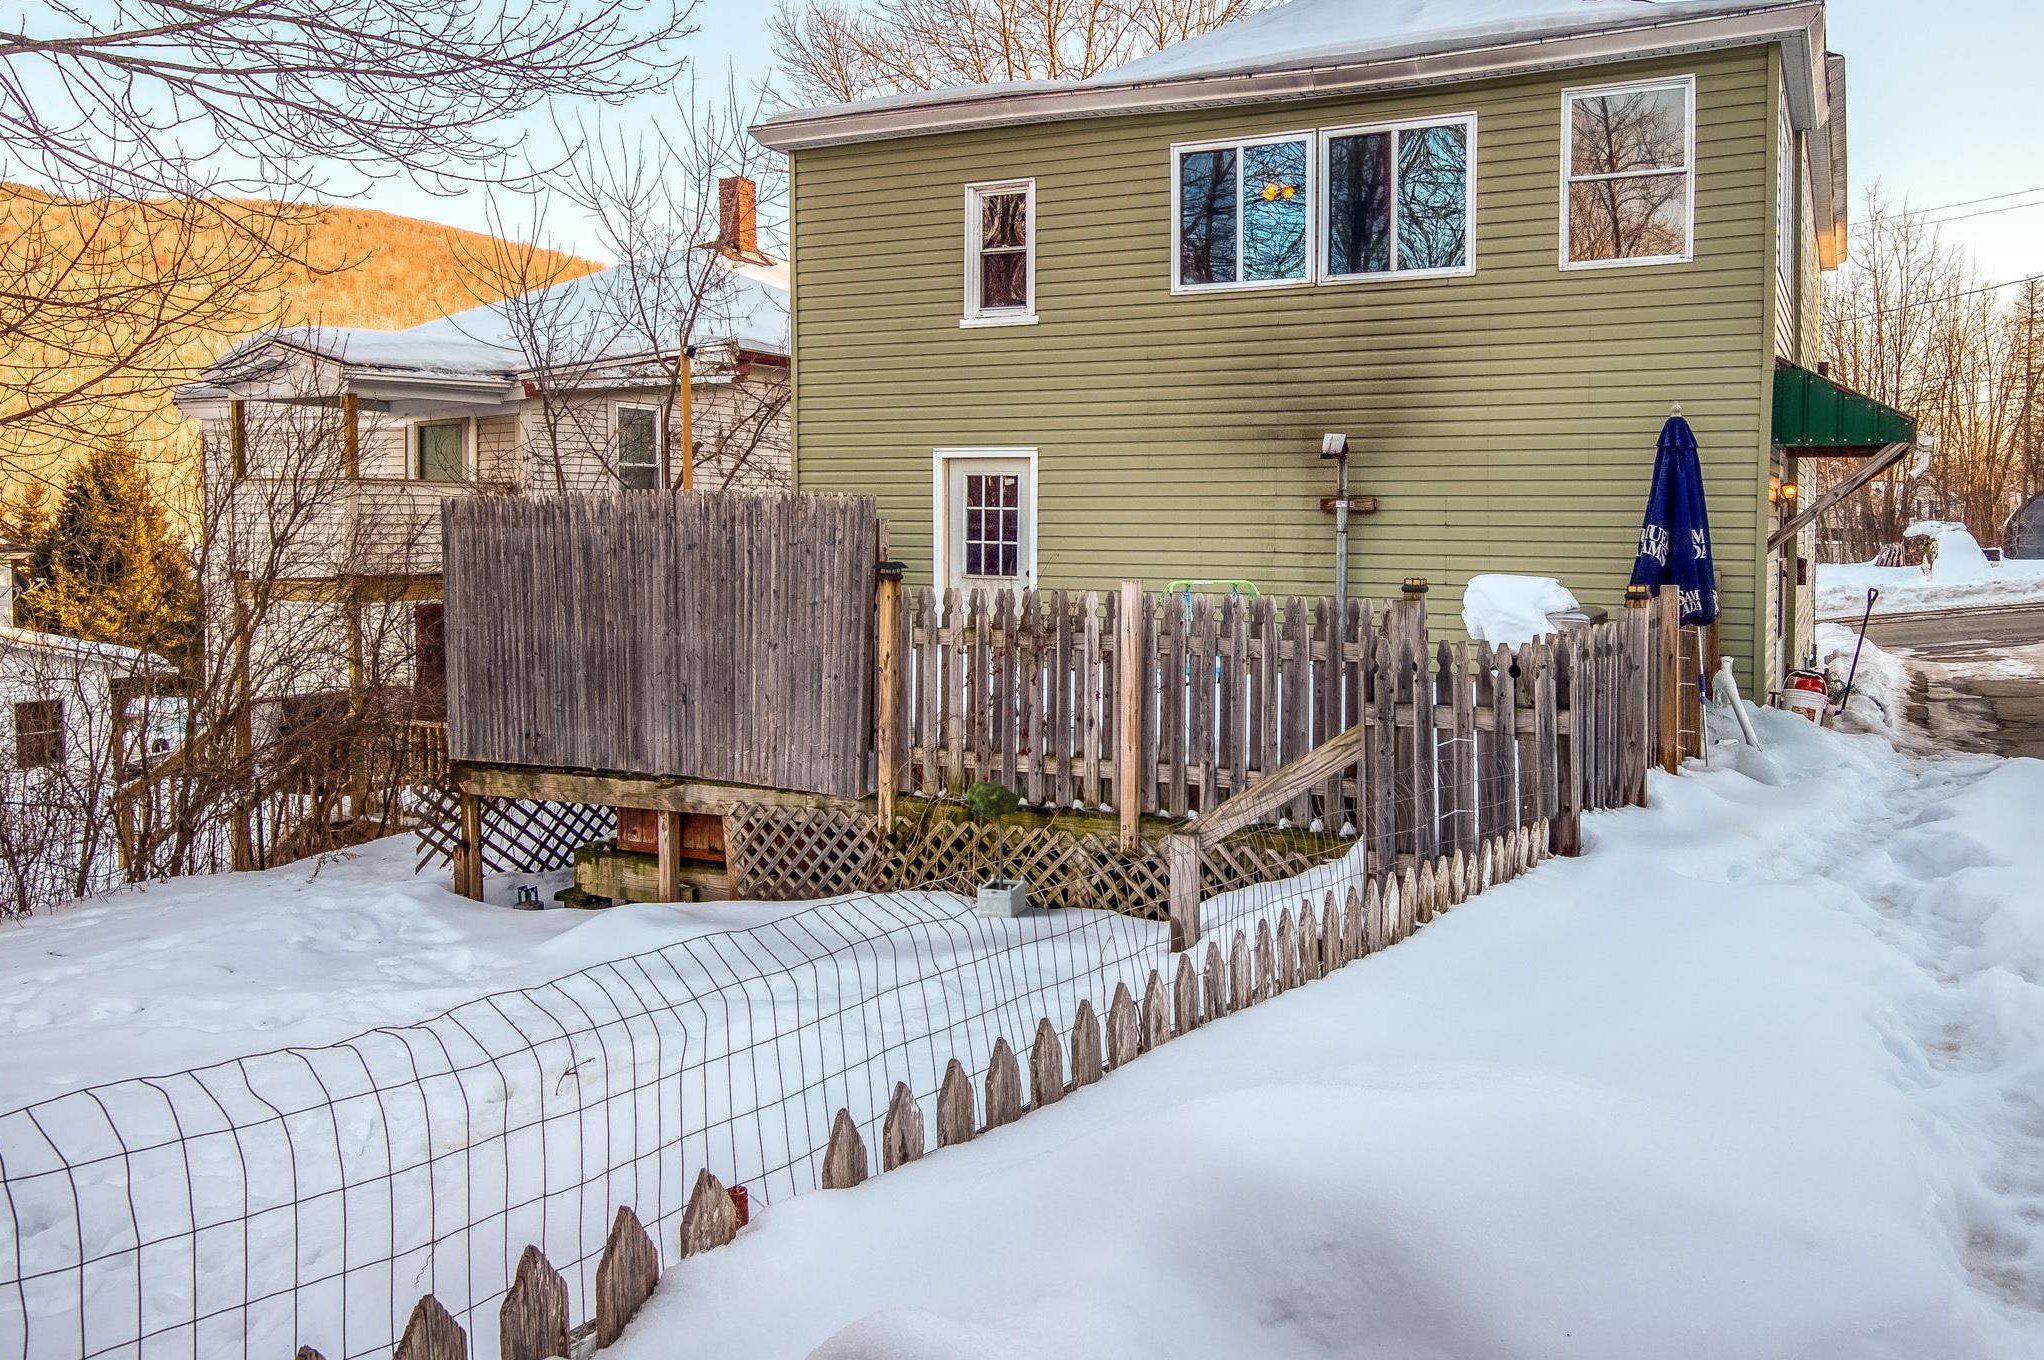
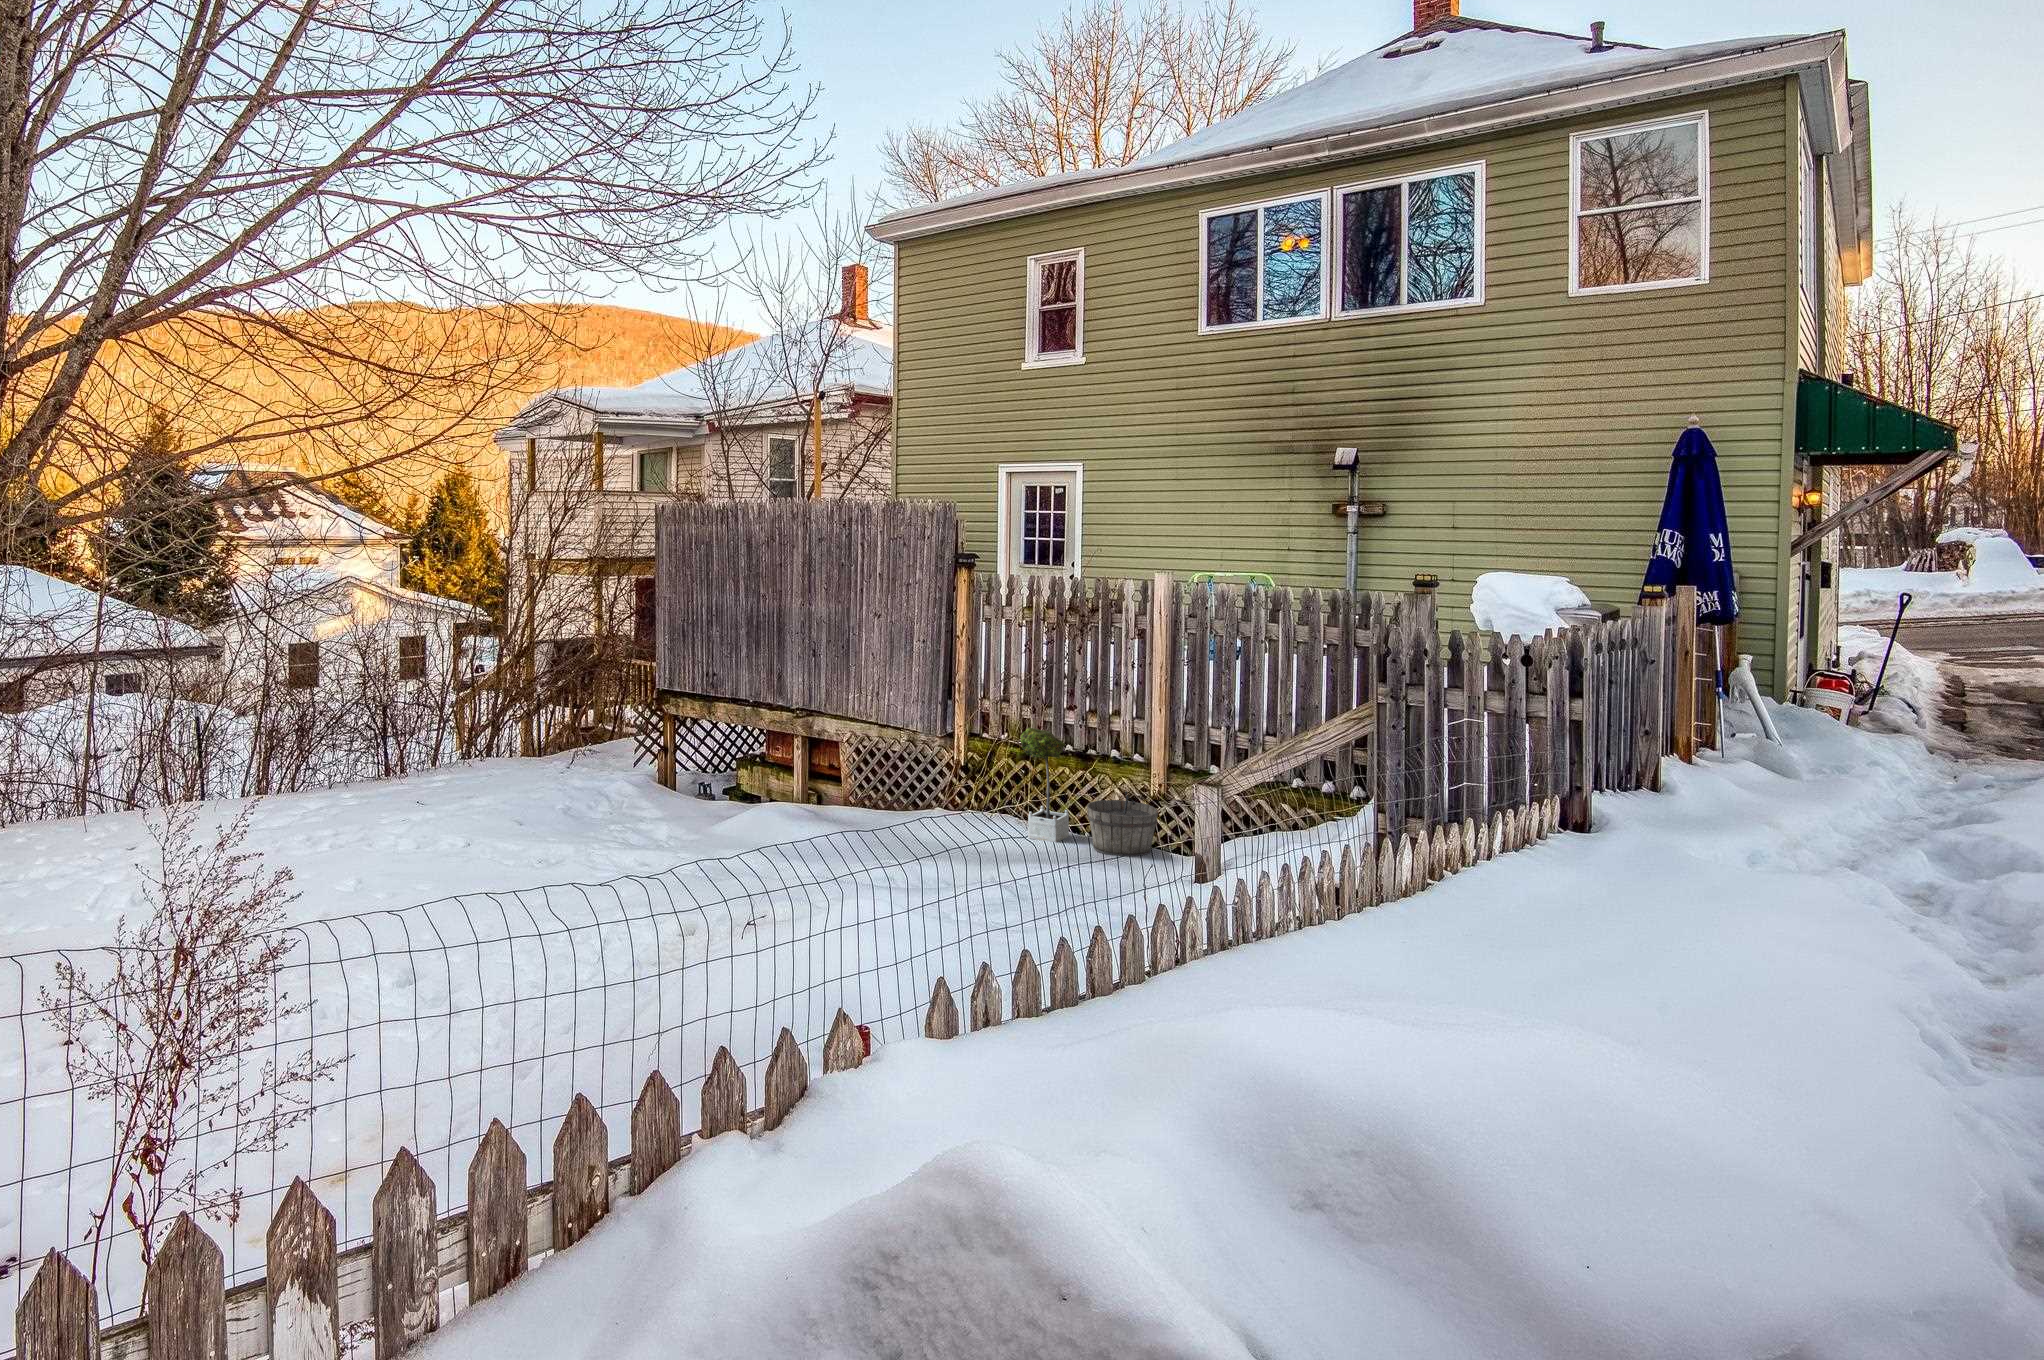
wooden bucket: none [1048,849,1130,927] -> present [1087,792,1158,856]

